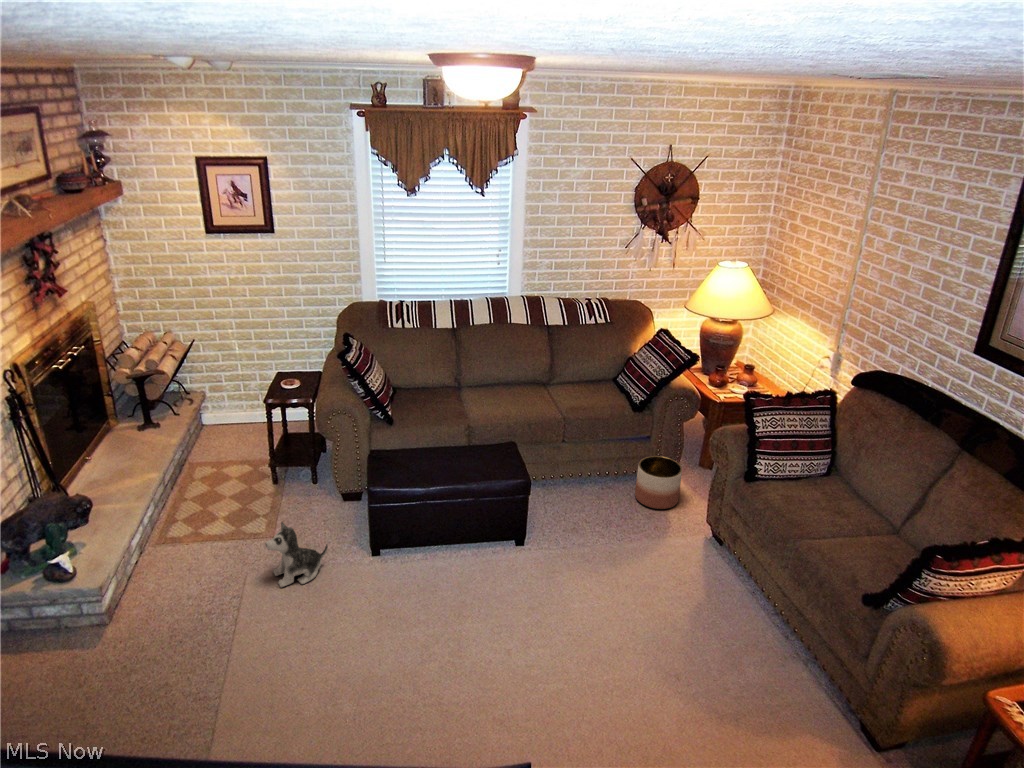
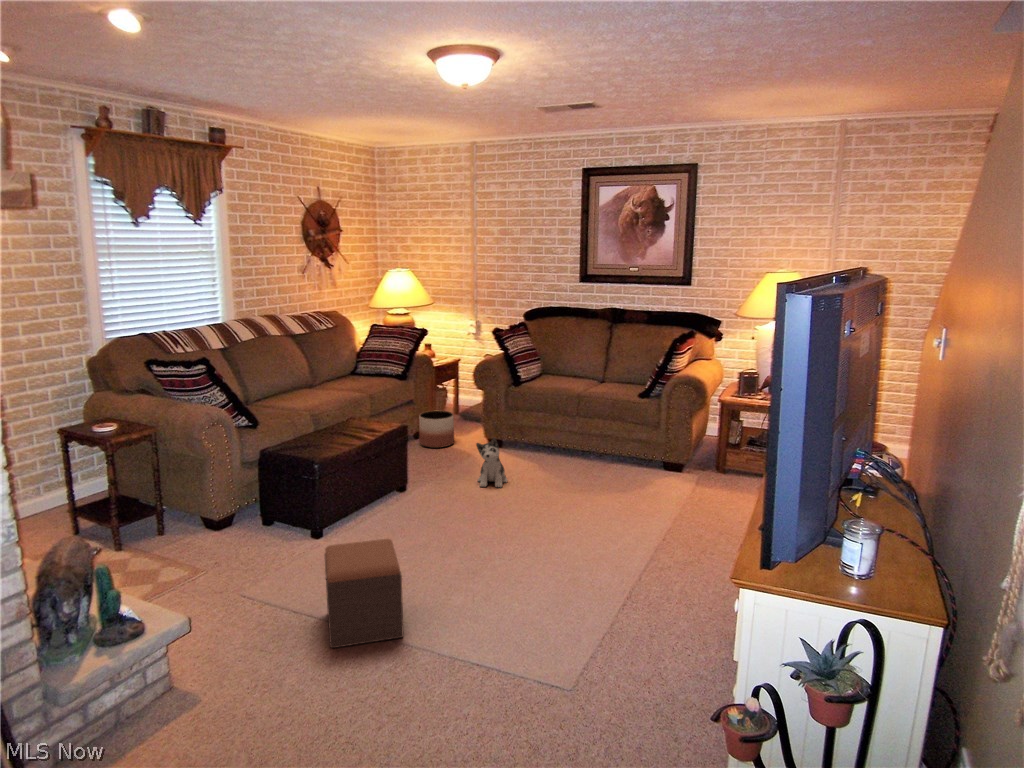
plush toy: present [266,522,328,587] -> present [476,437,507,487]
footstool: none [166,590,275,715] -> present [325,539,404,648]

